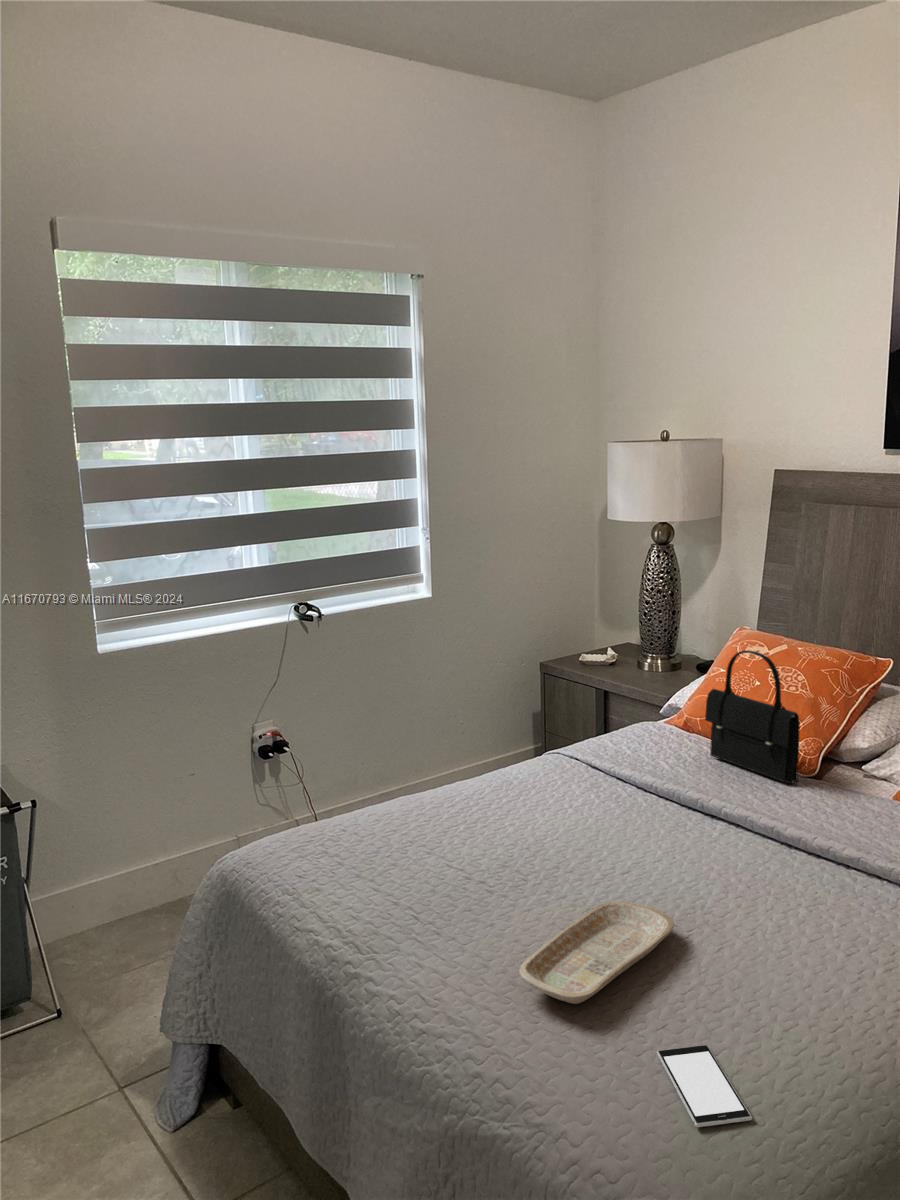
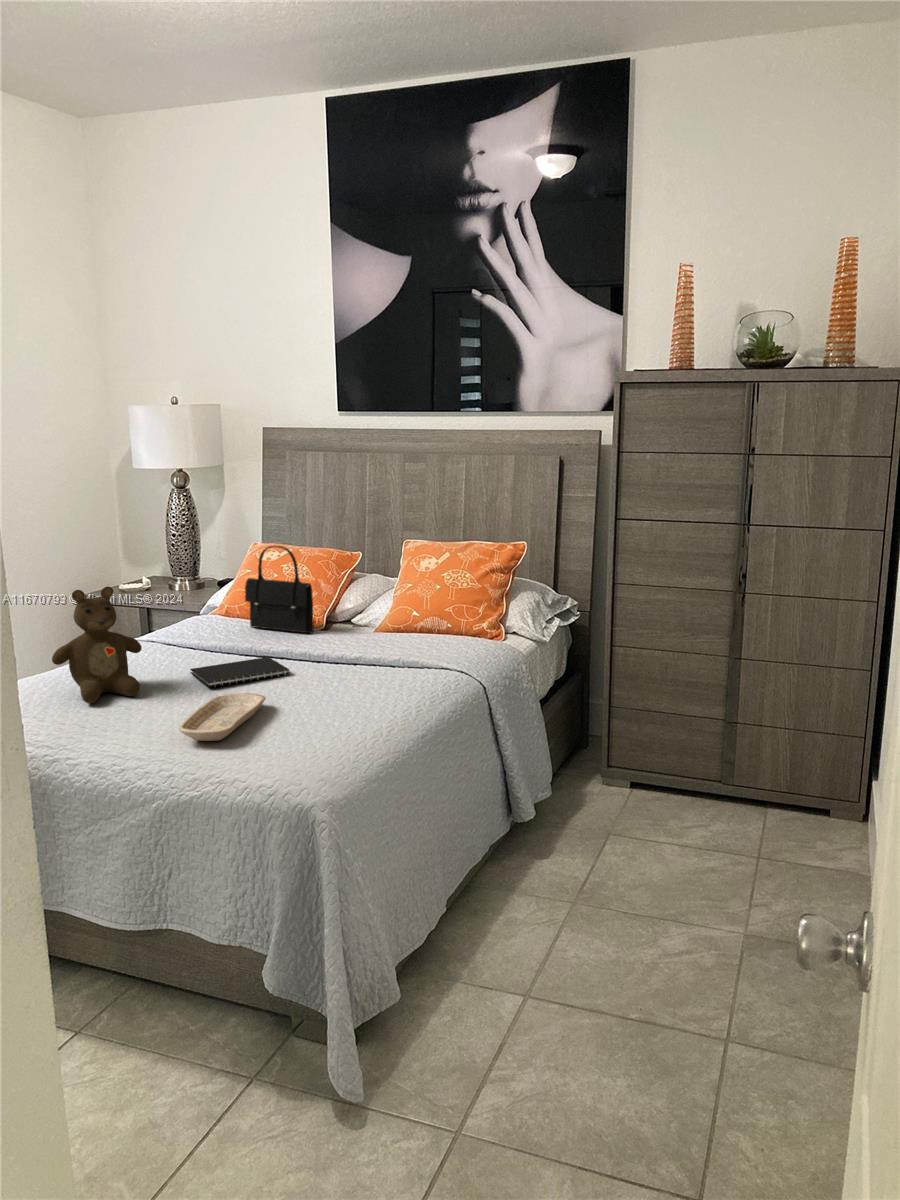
teddy bear: none [418,706,534,864] -> present [52,587,142,703]
notebook: none [597,825,734,873] -> present [190,657,289,687]
smartphone: present [657,1045,752,1127] -> none [277,739,337,764]

